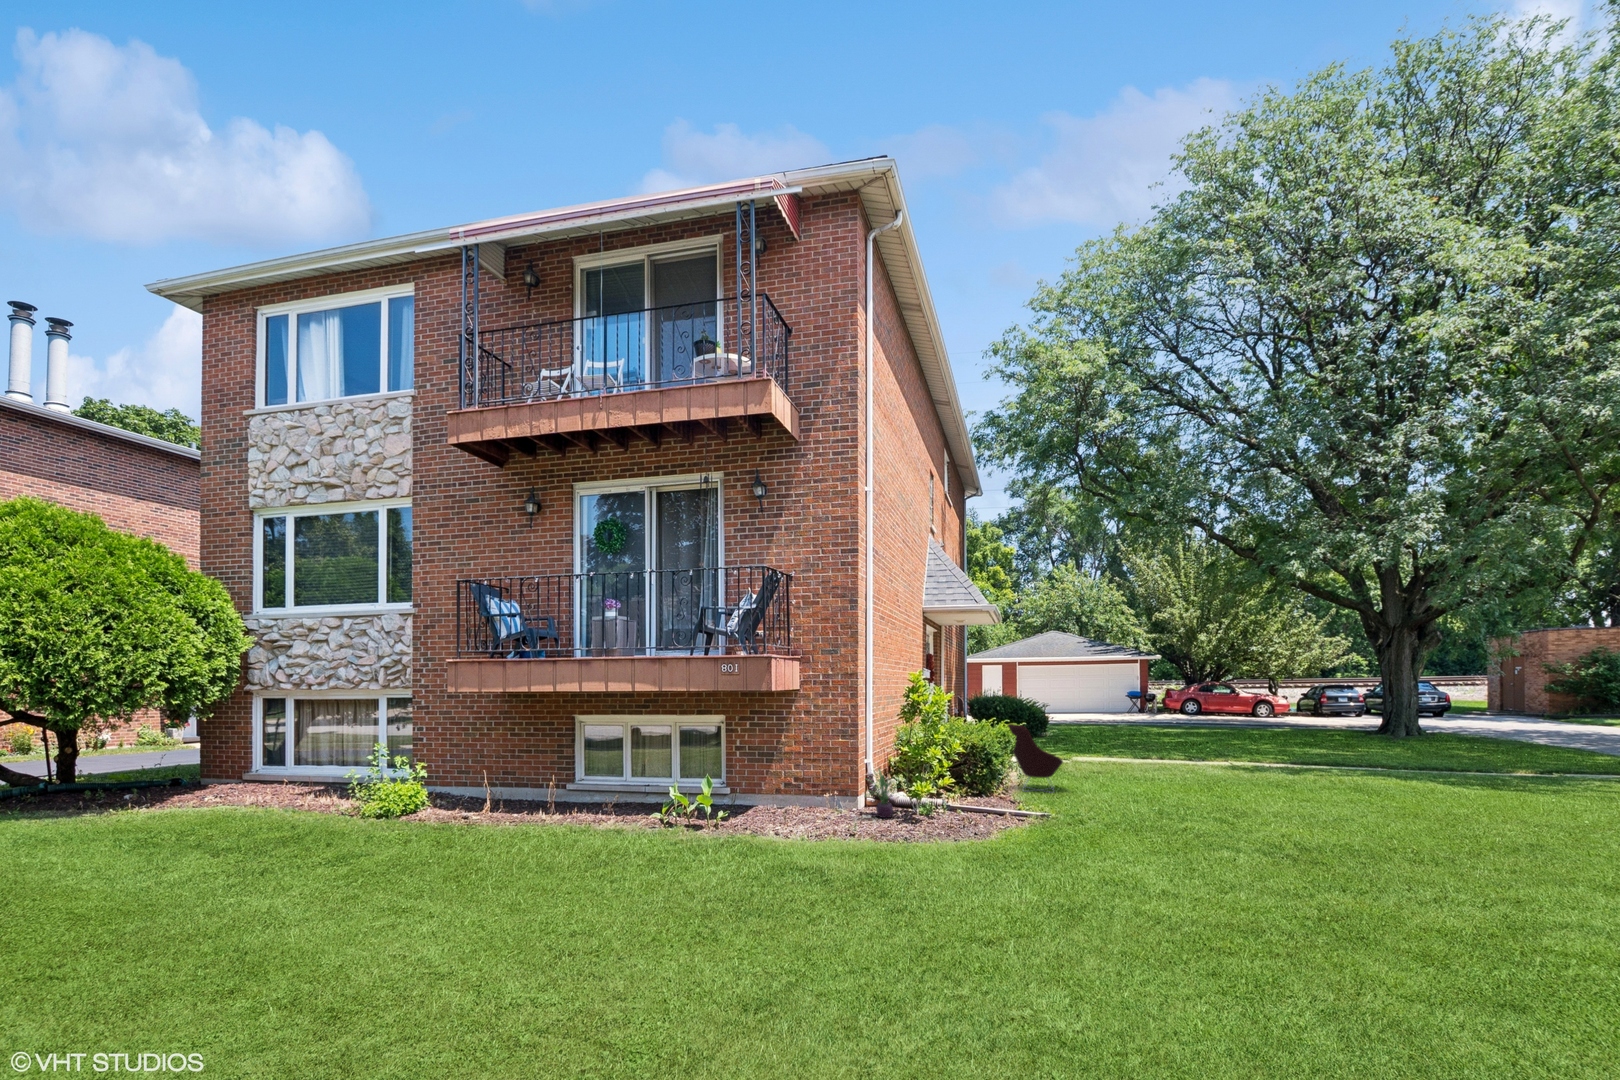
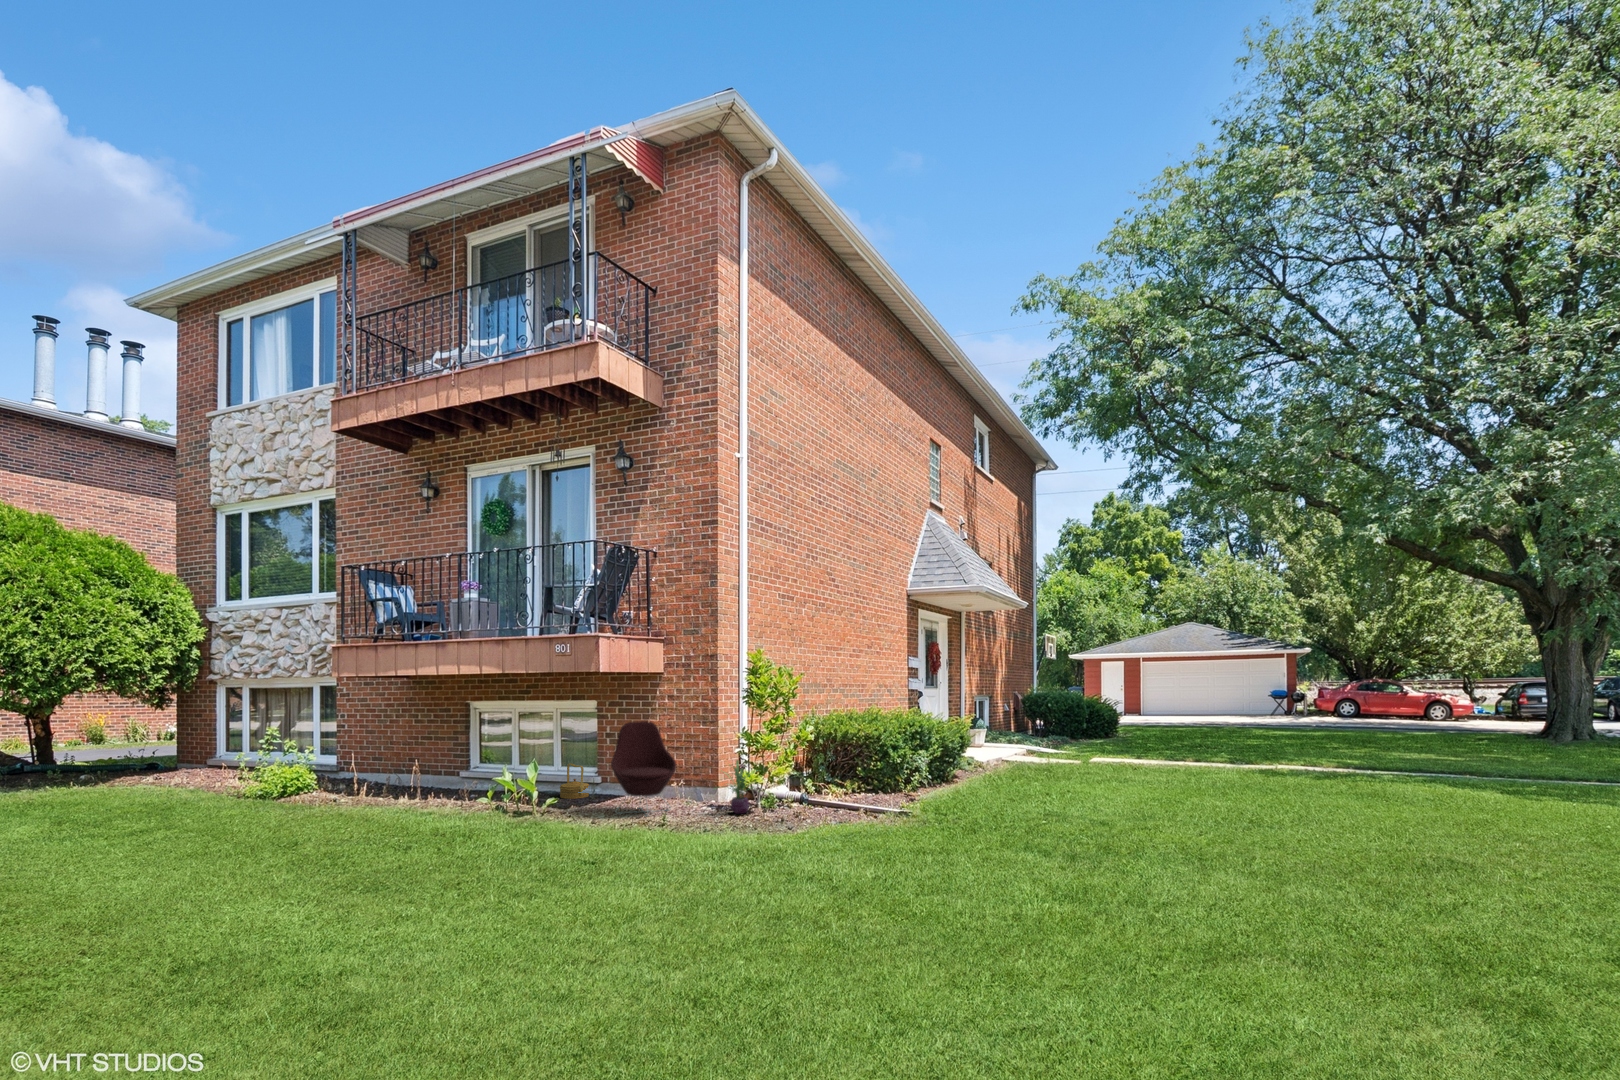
chair: present [1008,724,1063,793] -> present [611,721,677,816]
basket: none [688,773,716,807] -> present [560,763,589,799]

